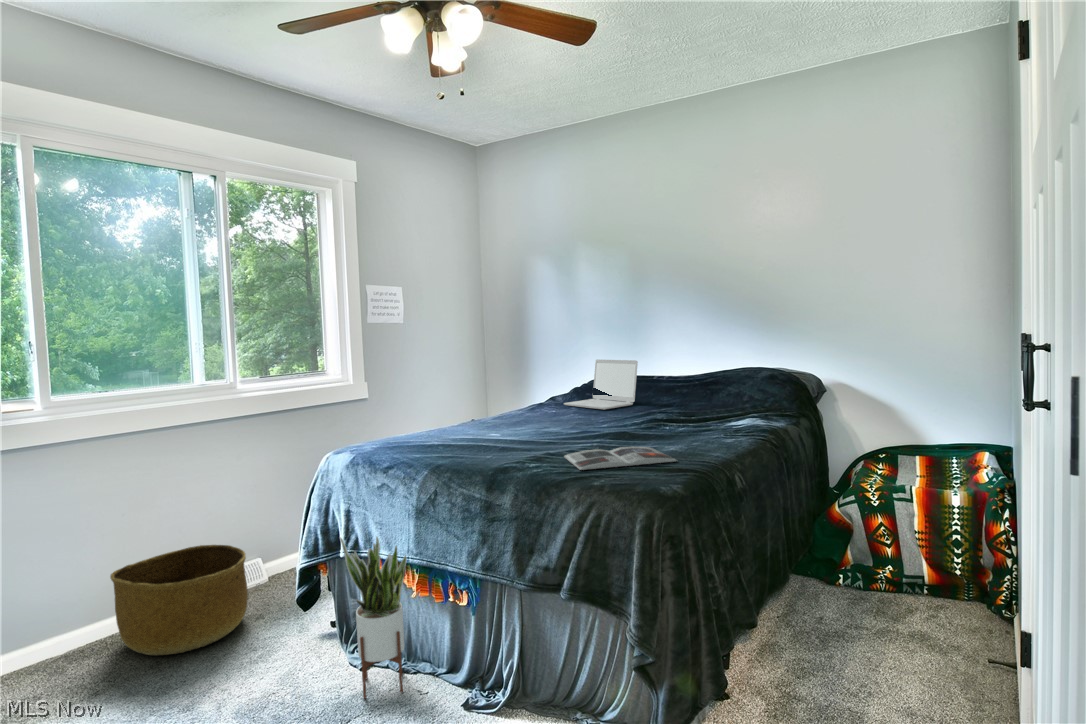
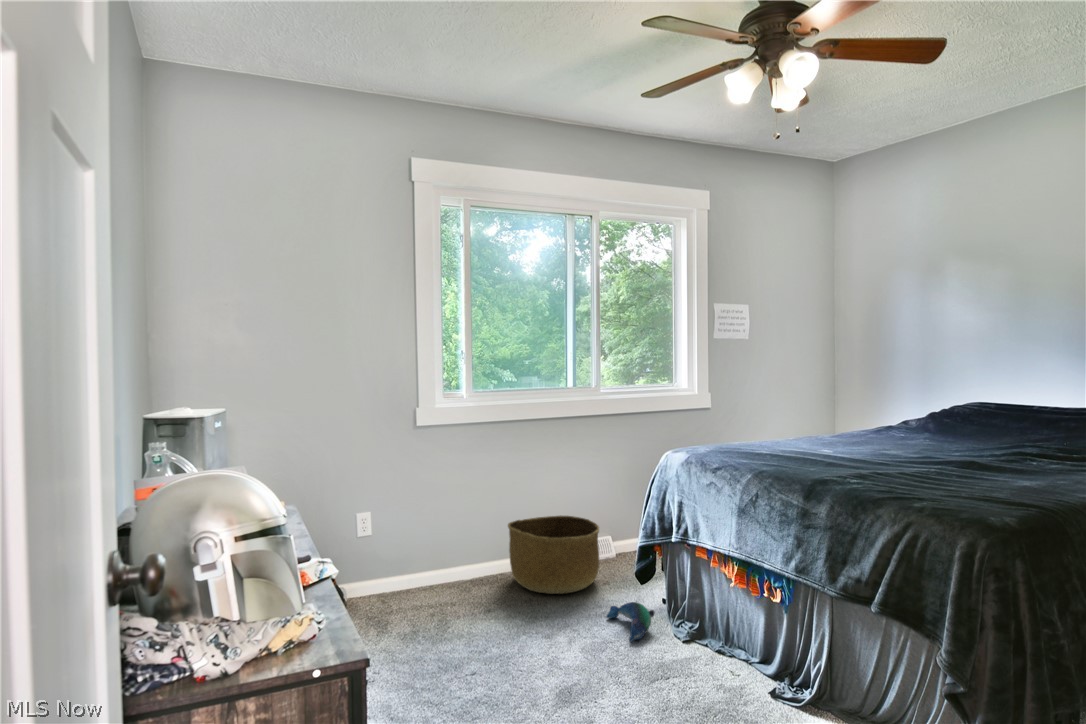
laptop: present [564,359,638,409] -> none [916,386,1015,441]
magazine: present [564,447,677,470] -> none [891,476,1029,499]
potted plant: present [340,537,407,698] -> none [671,521,727,668]
plush toy: none [261,638,323,692] -> present [606,602,654,642]

